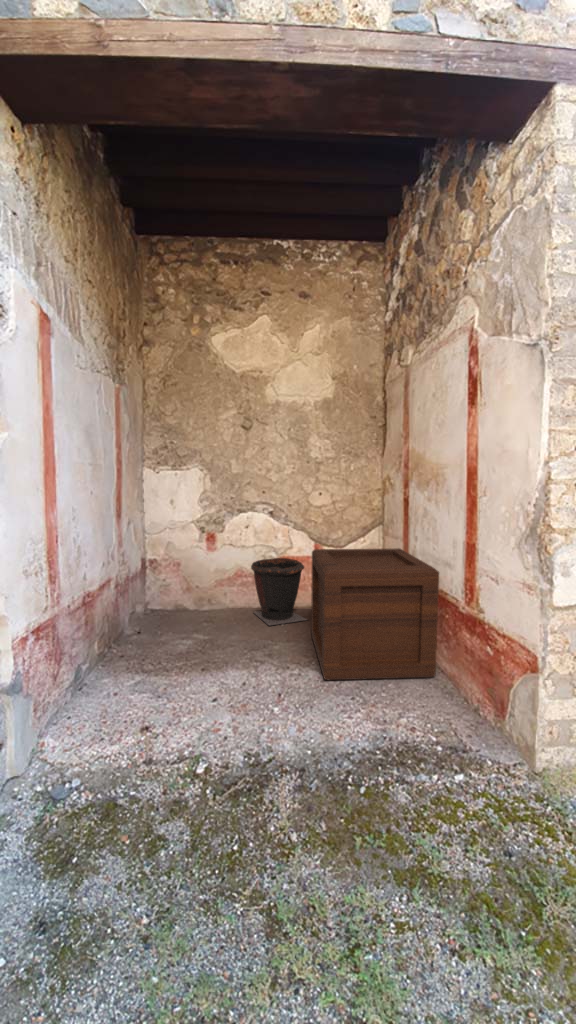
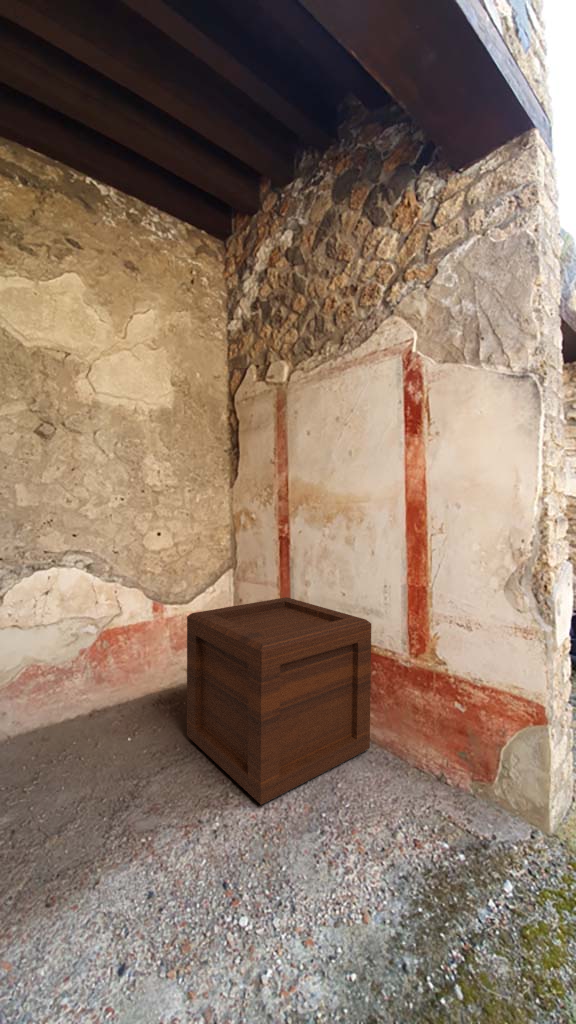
bucket: present [251,558,307,625] -> none [68,628,162,739]

